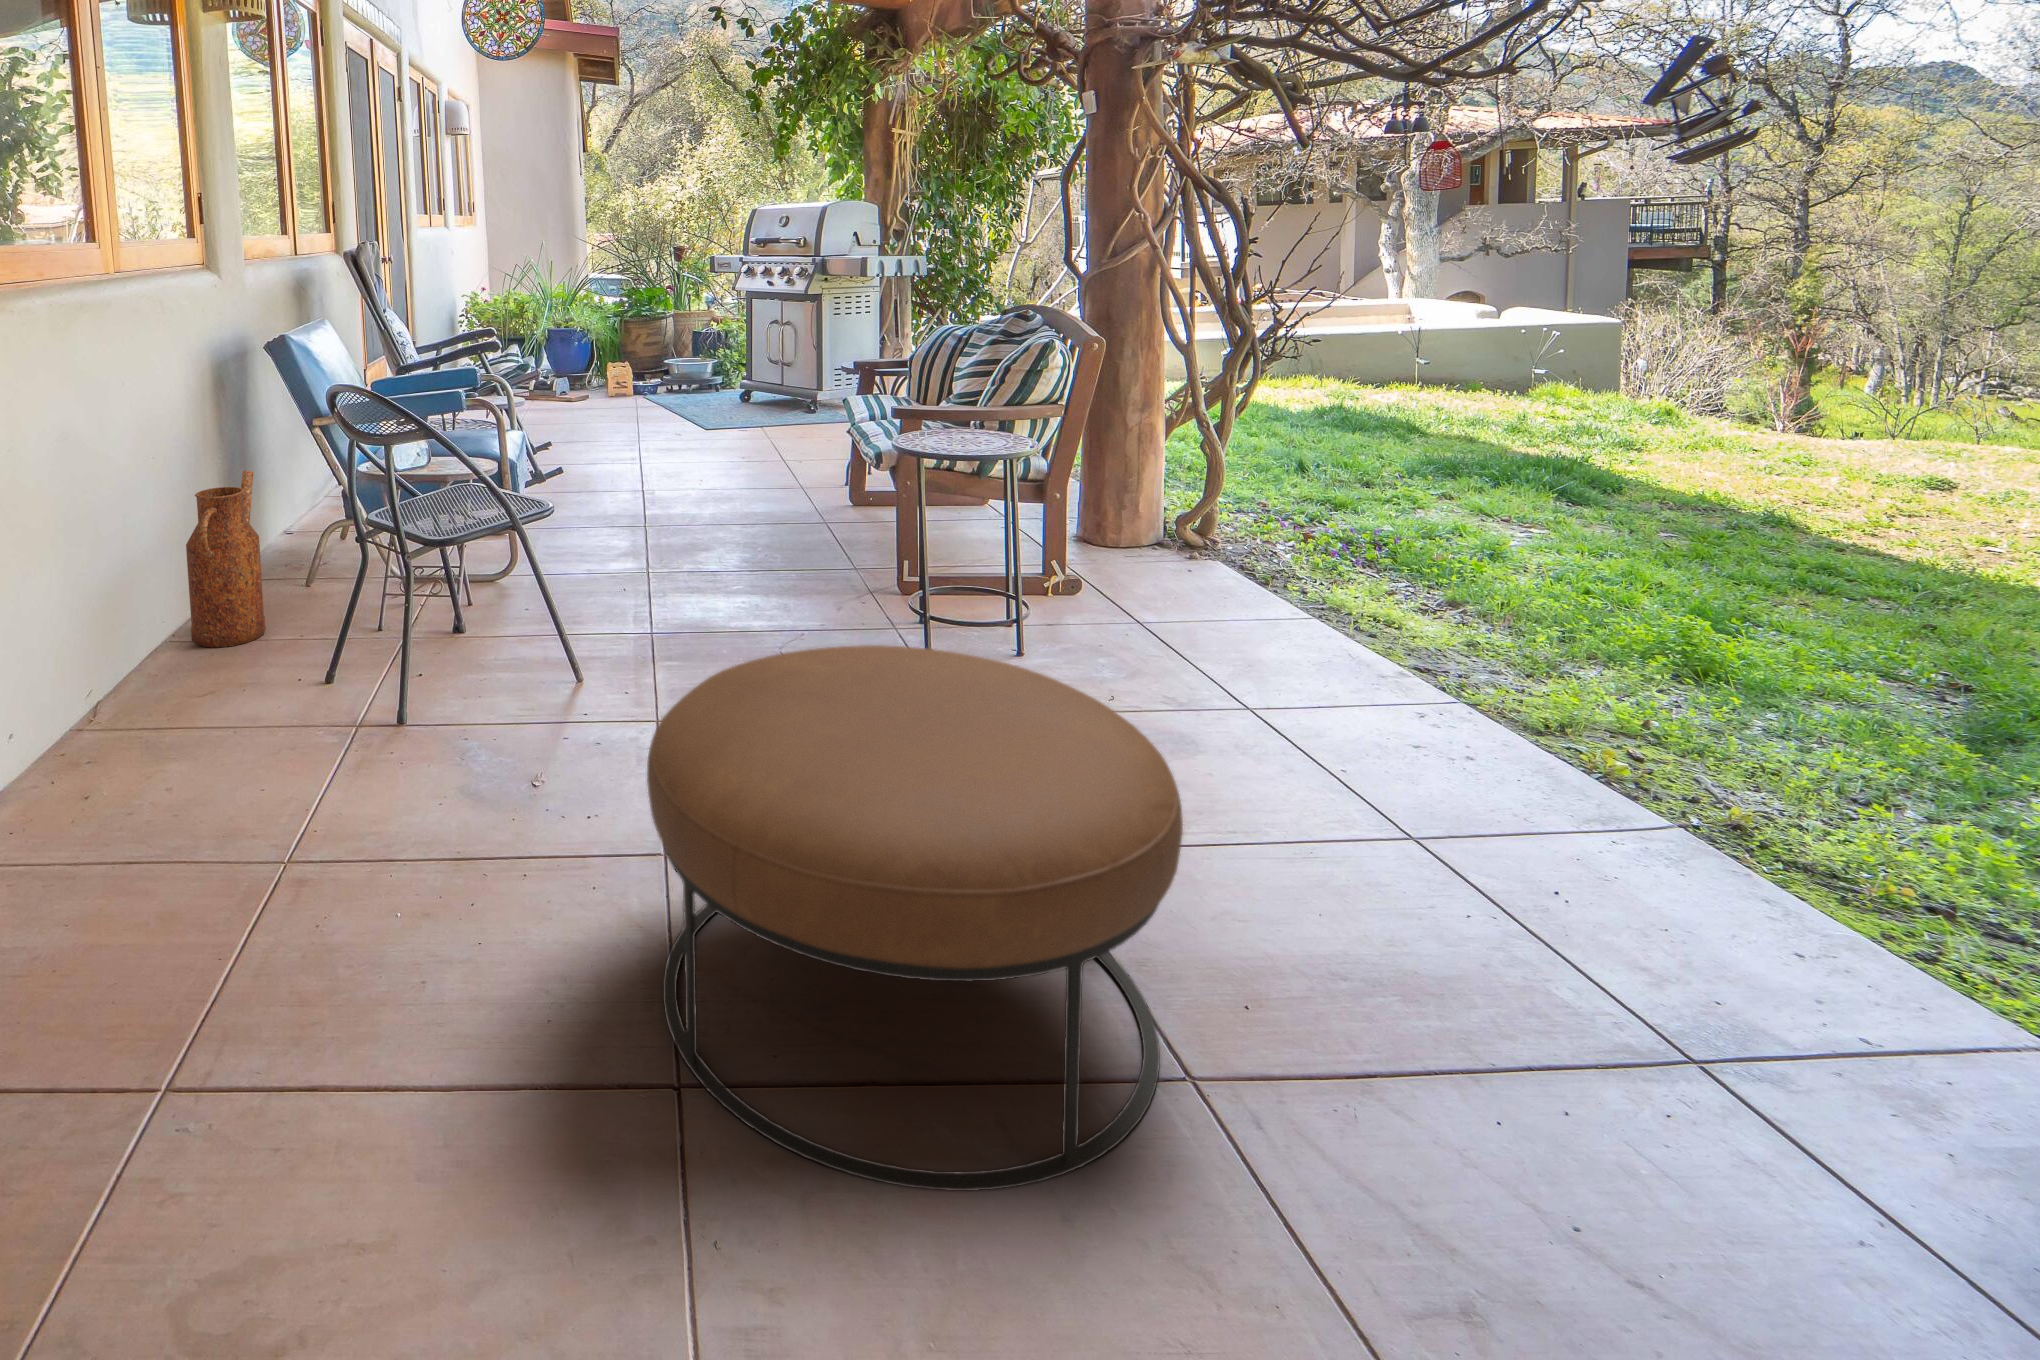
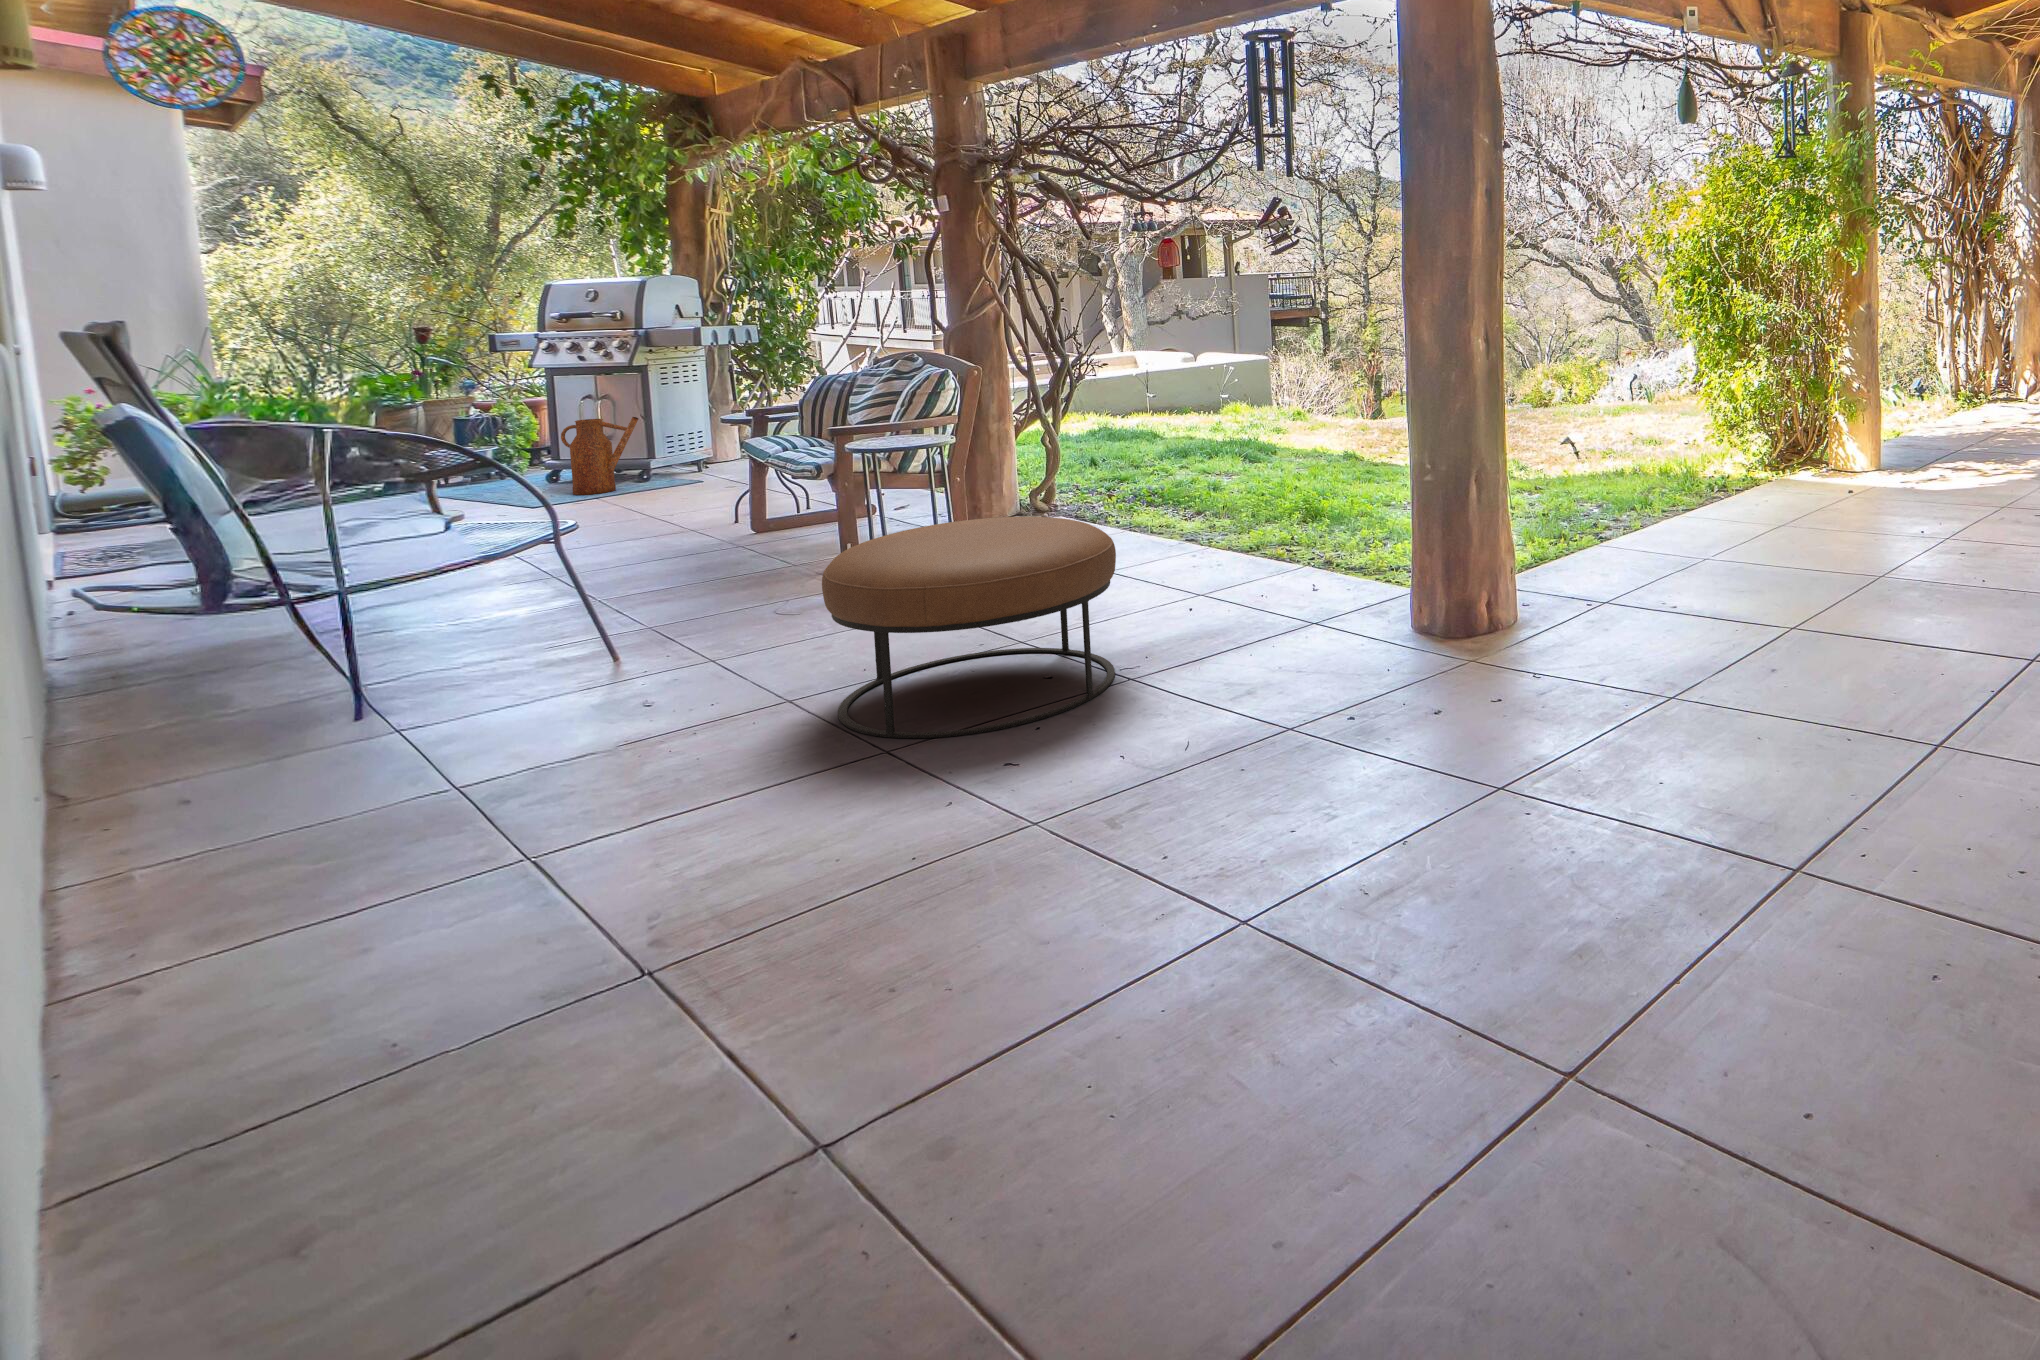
watering can: present [186,471,266,647] -> present [561,417,638,495]

